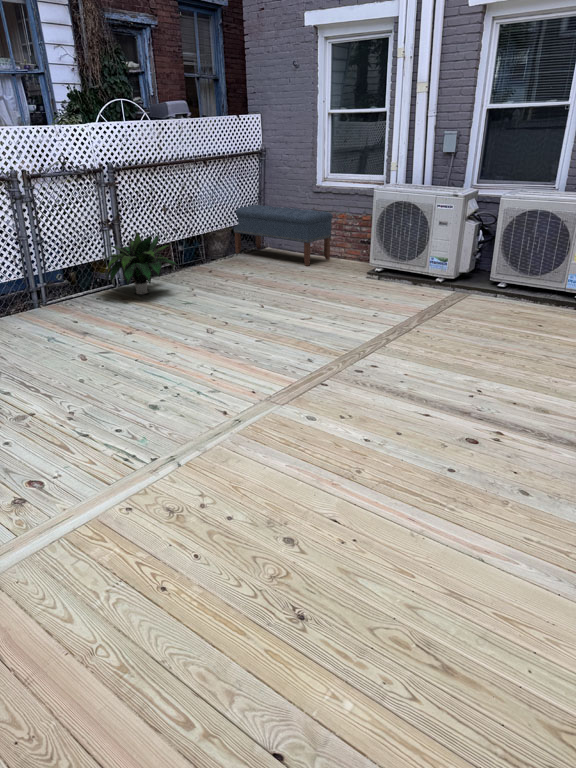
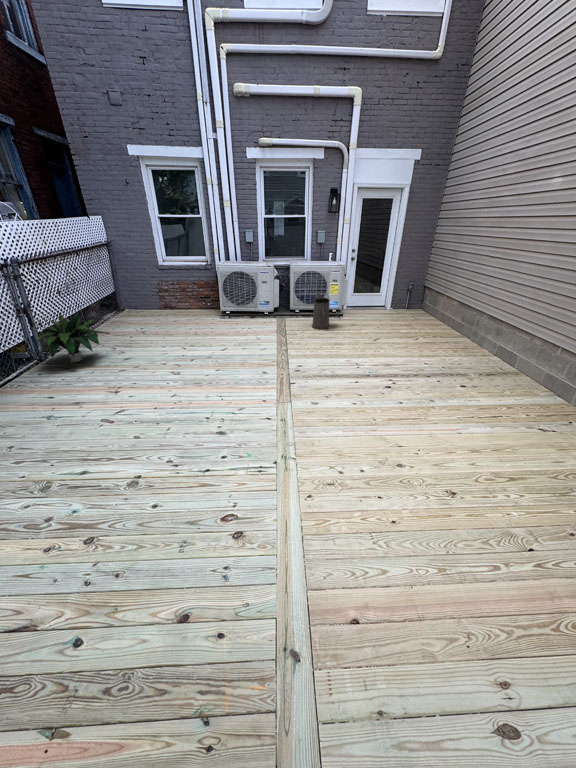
bench: present [234,205,333,266] -> none [98,282,182,319]
watering can: none [499,249,543,324] -> present [312,291,330,329]

